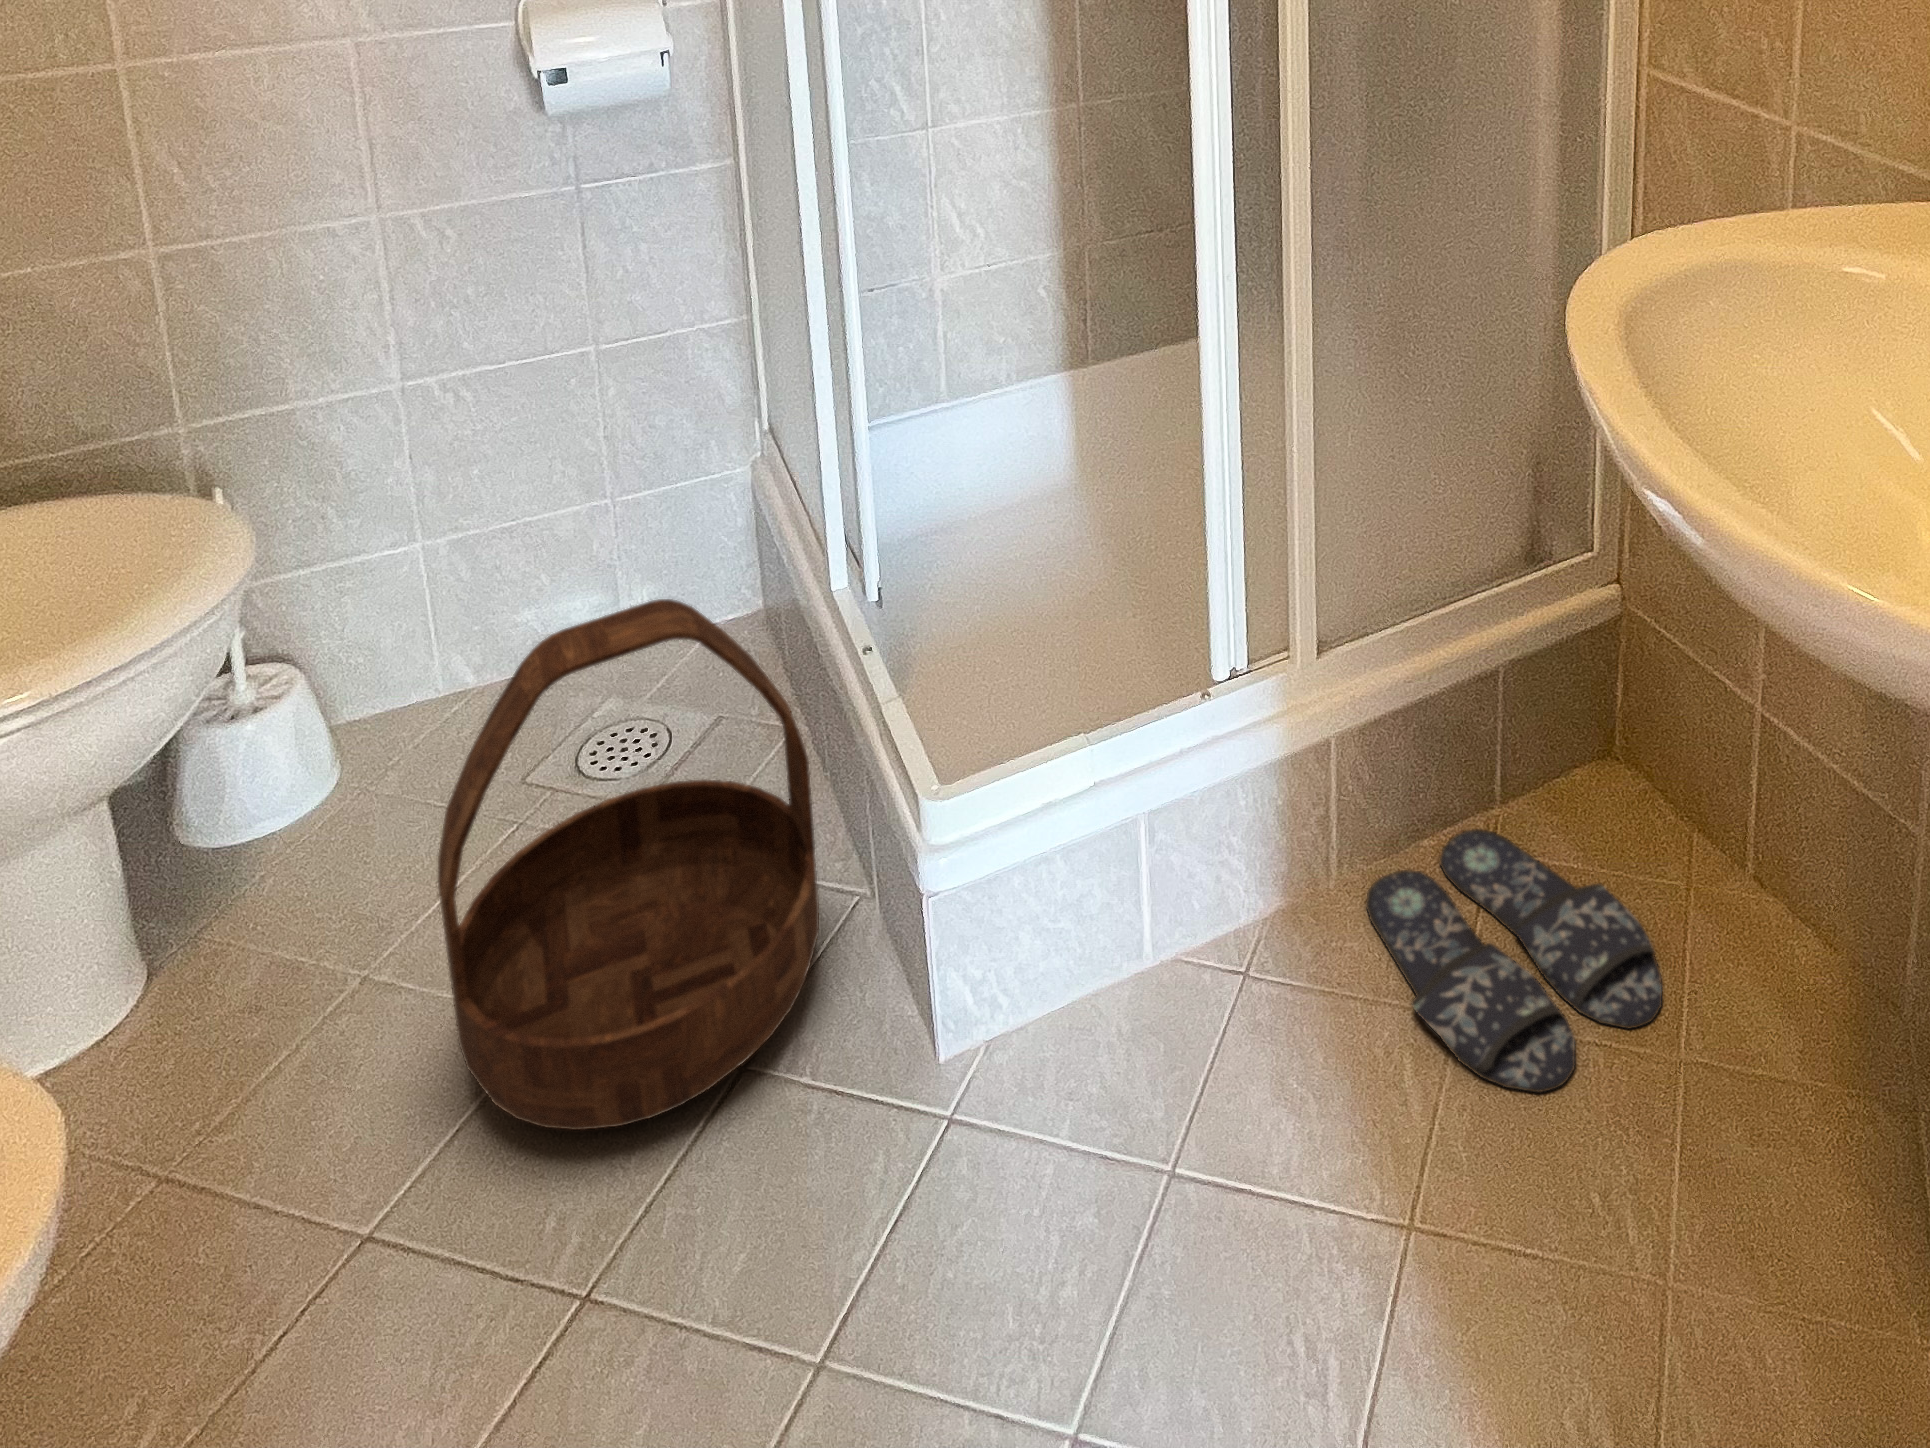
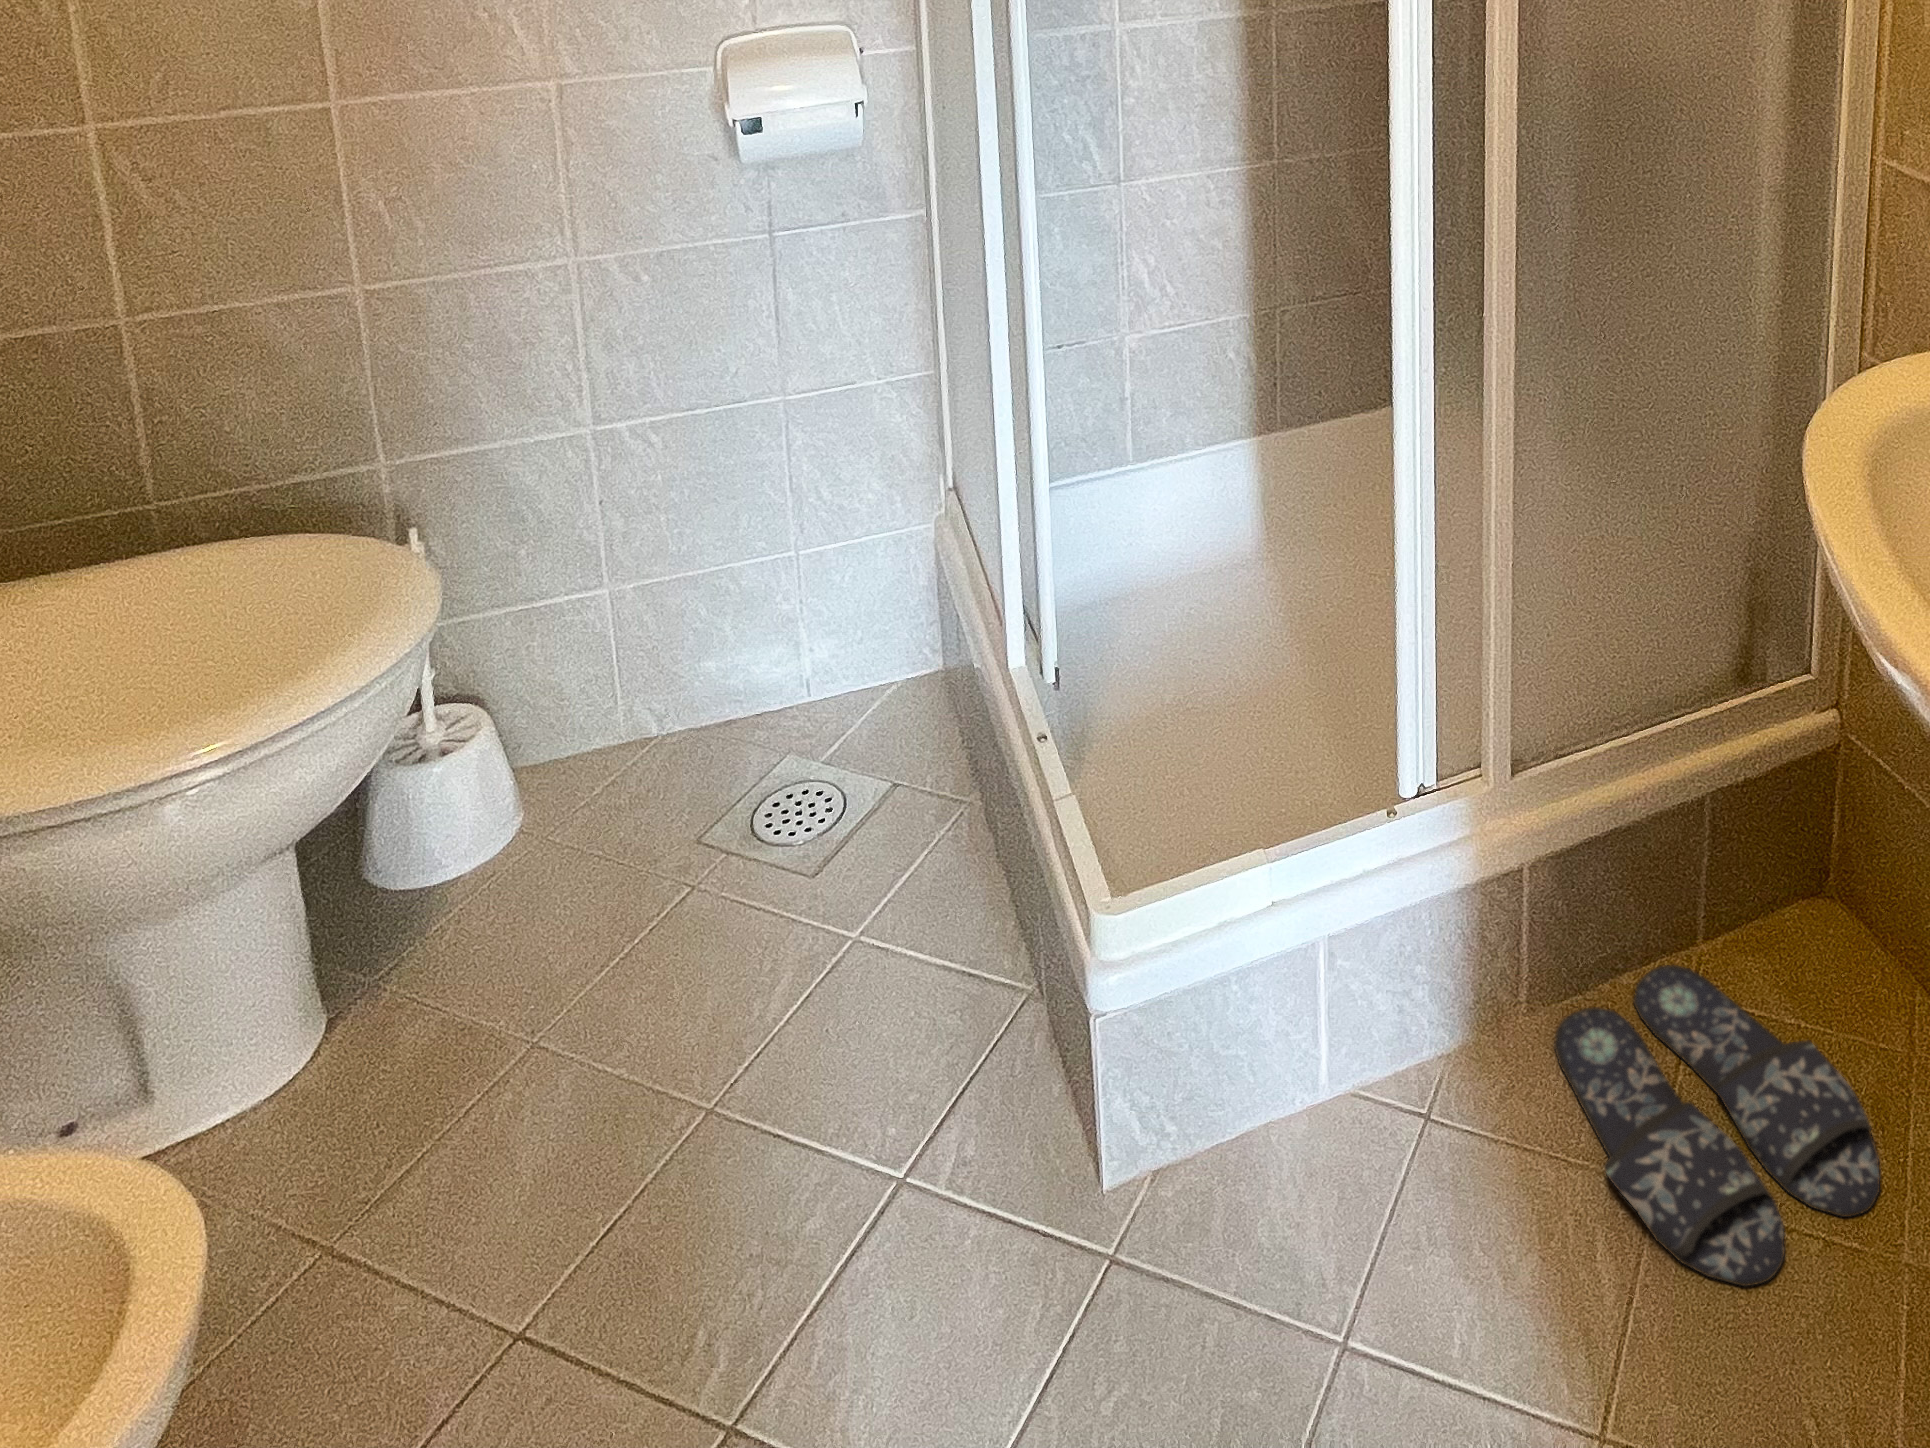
basket: present [438,599,819,1130] -> none [603,680,985,1240]

